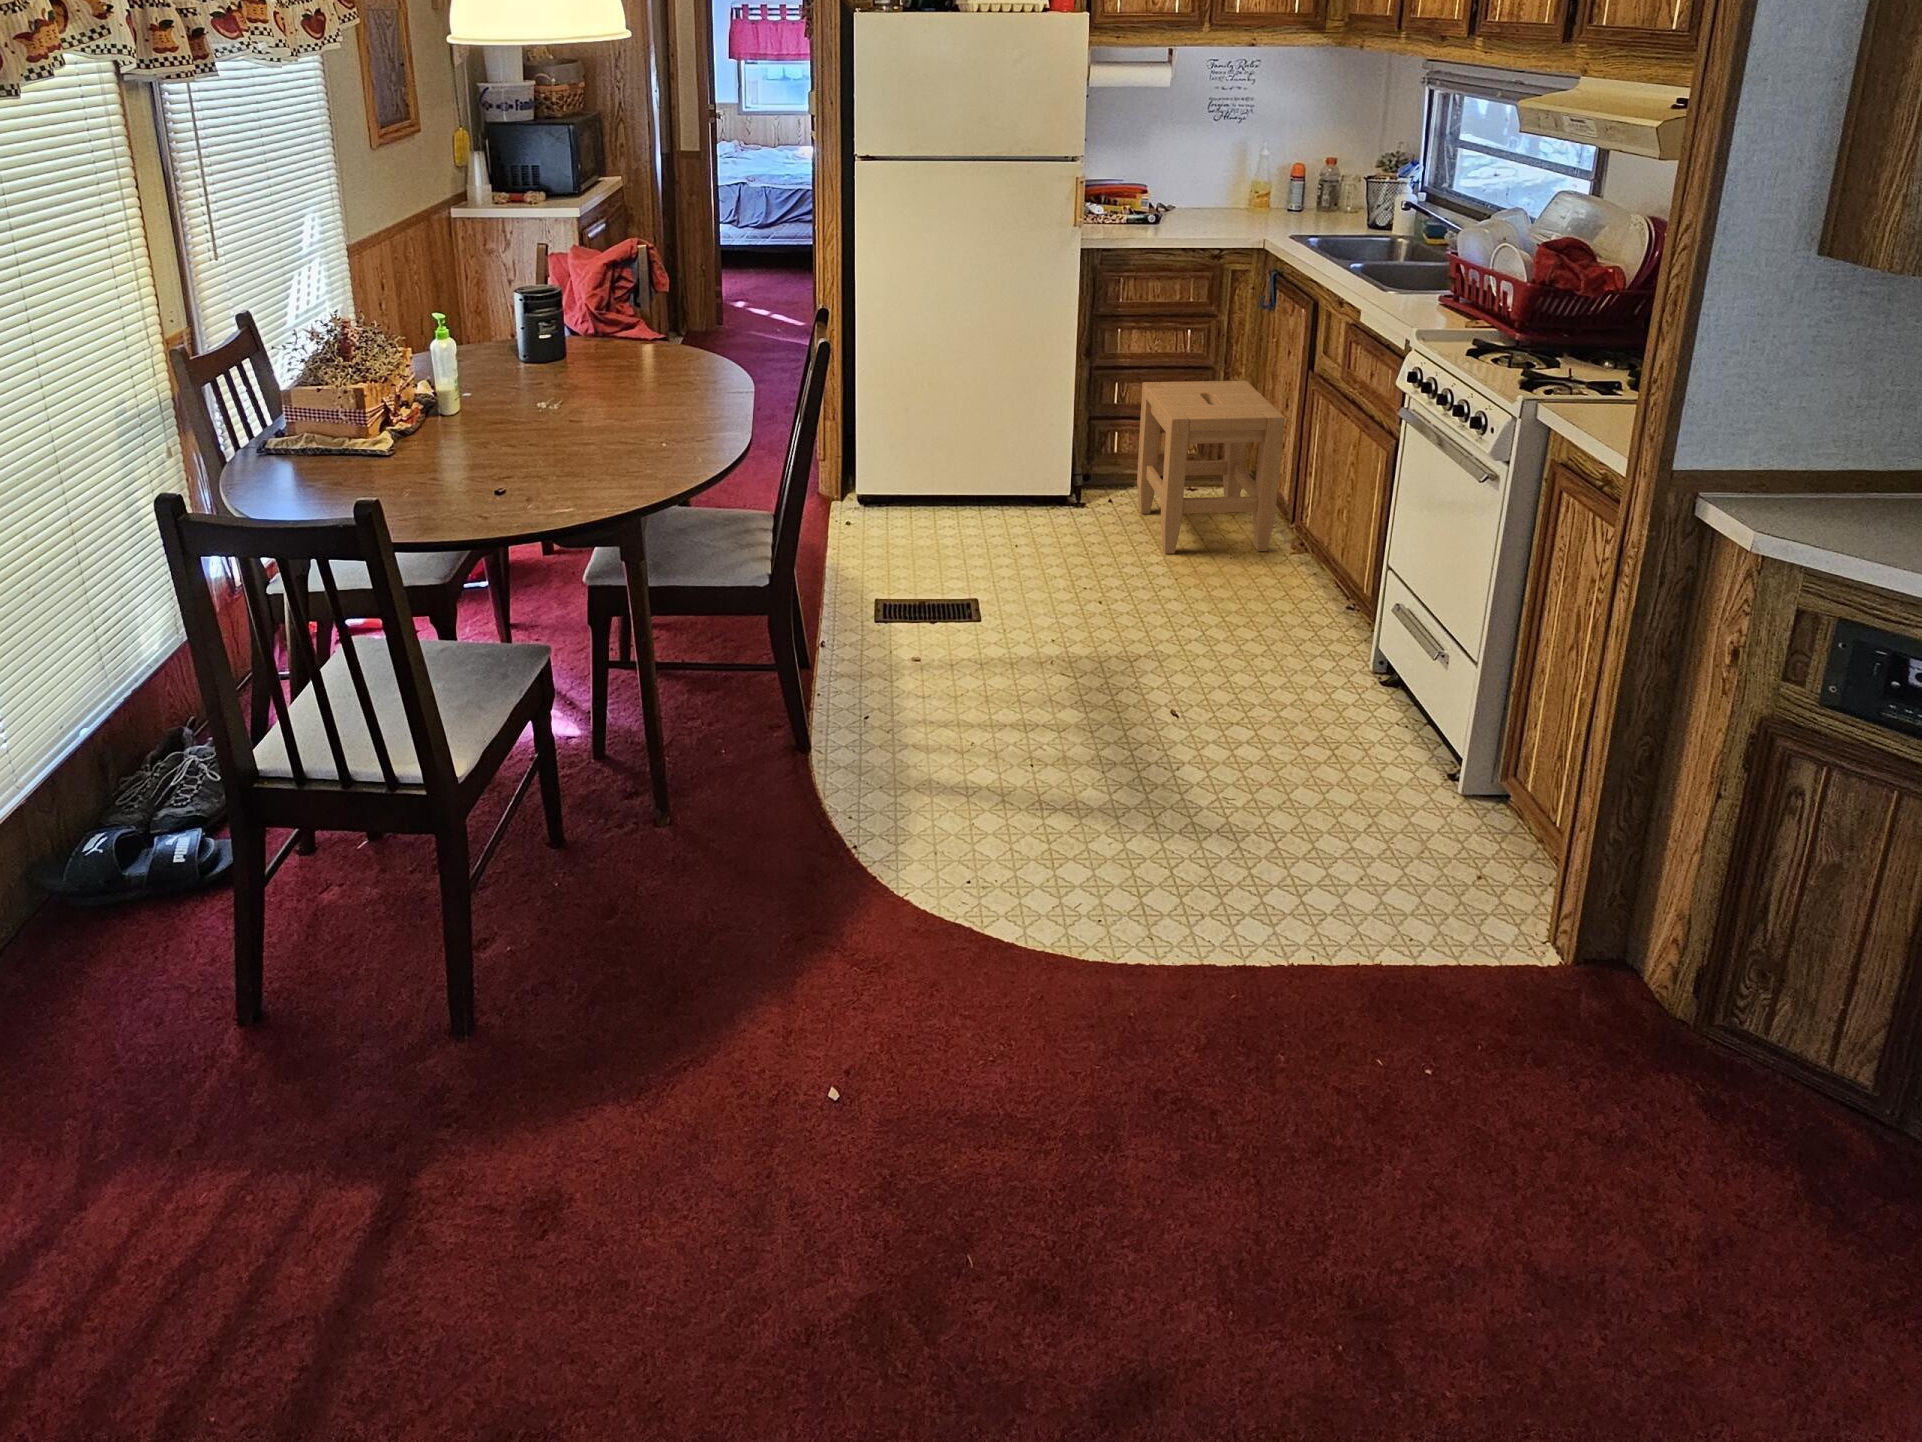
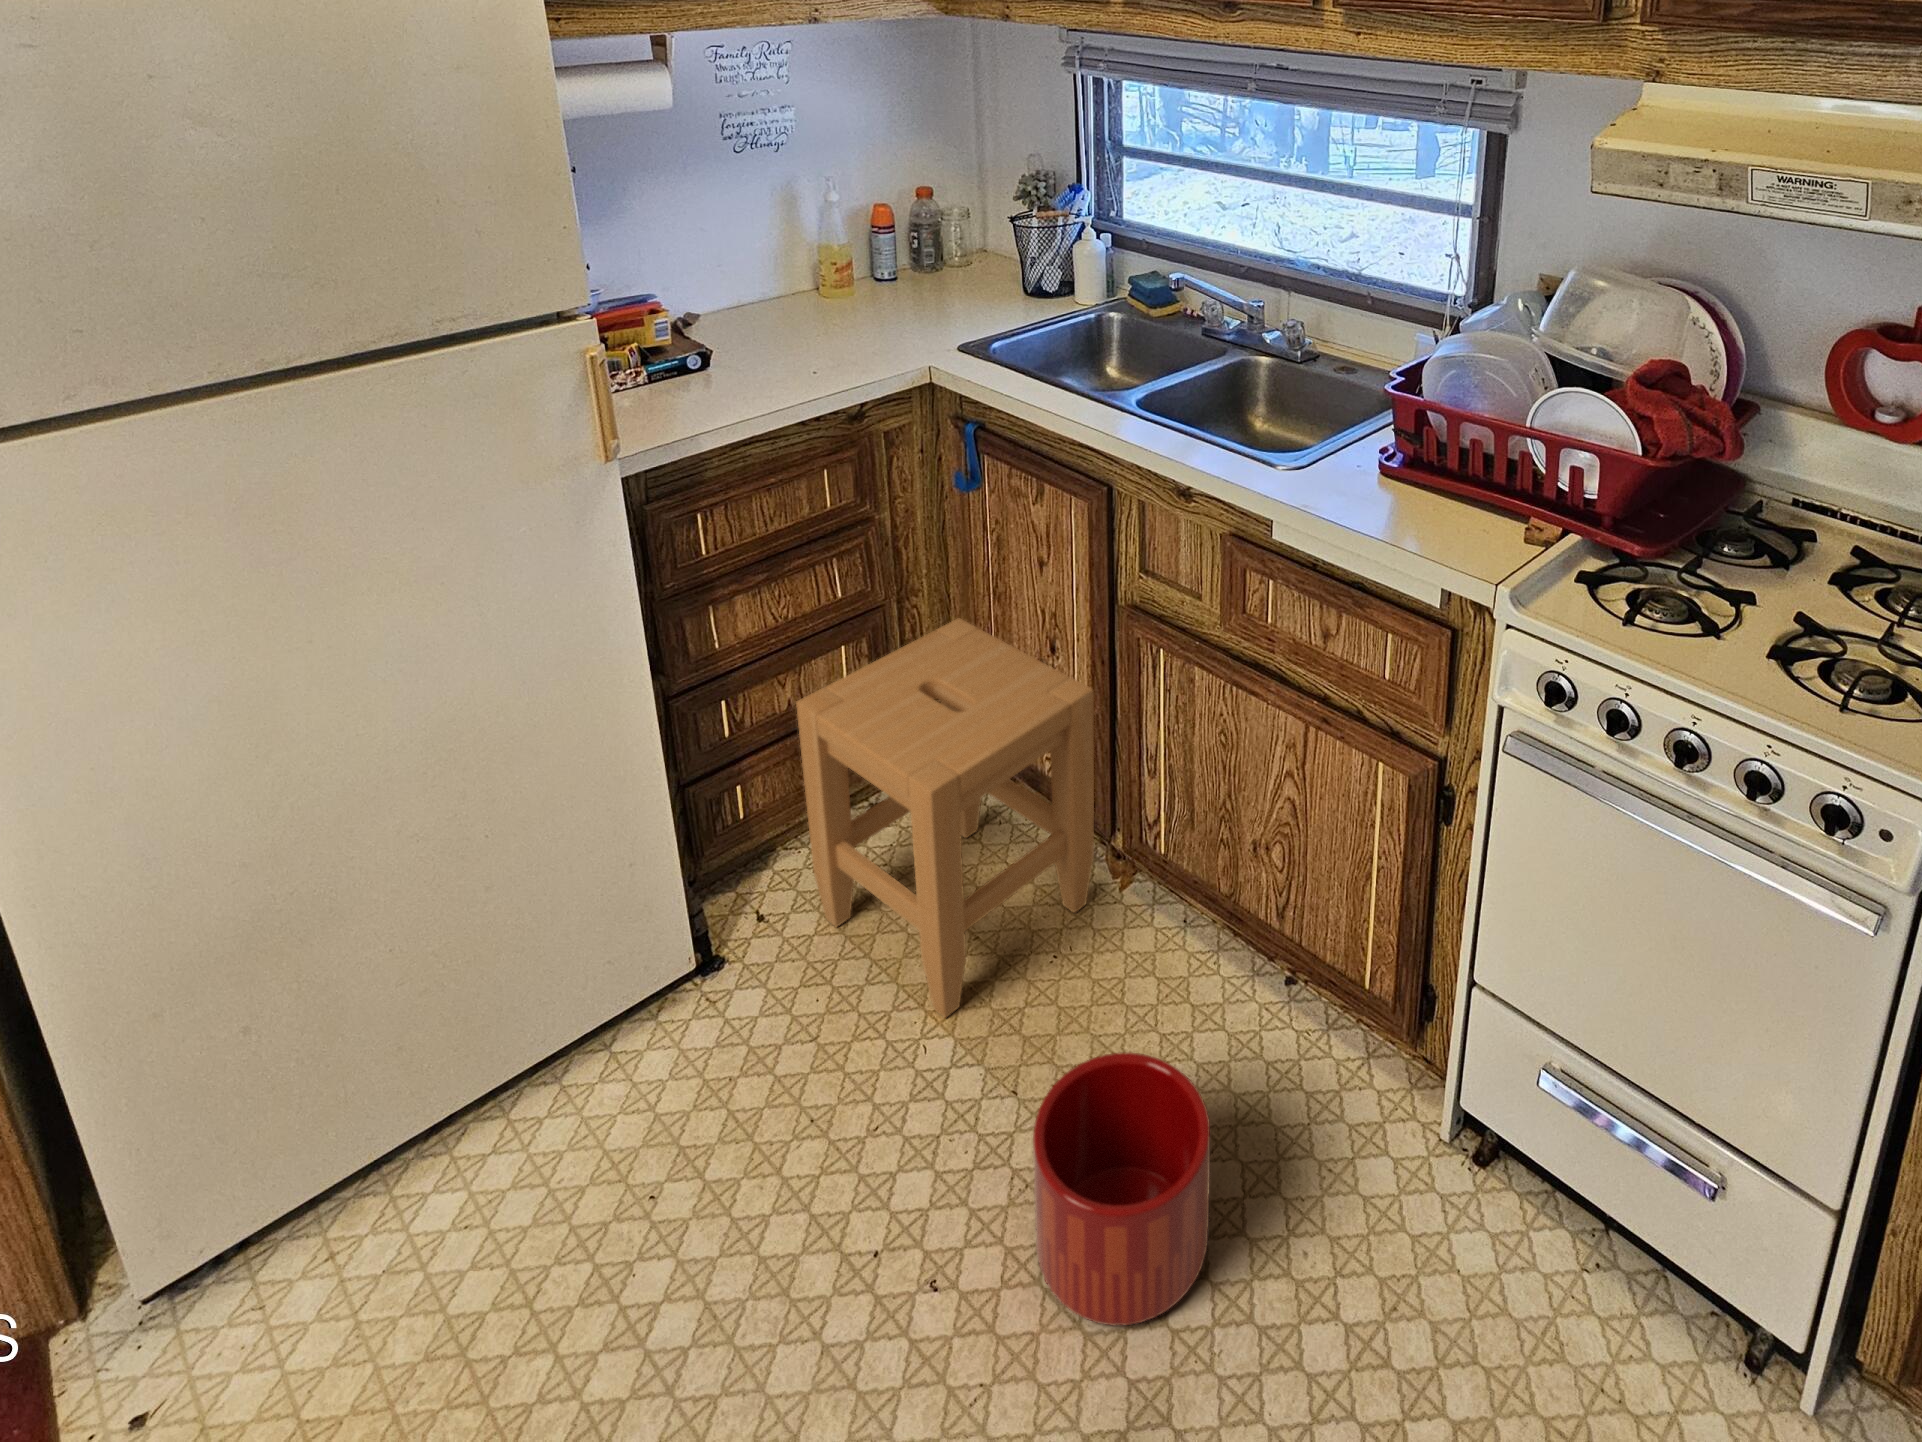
planter: none [1141,545,1232,649] -> present [1033,1052,1210,1326]

